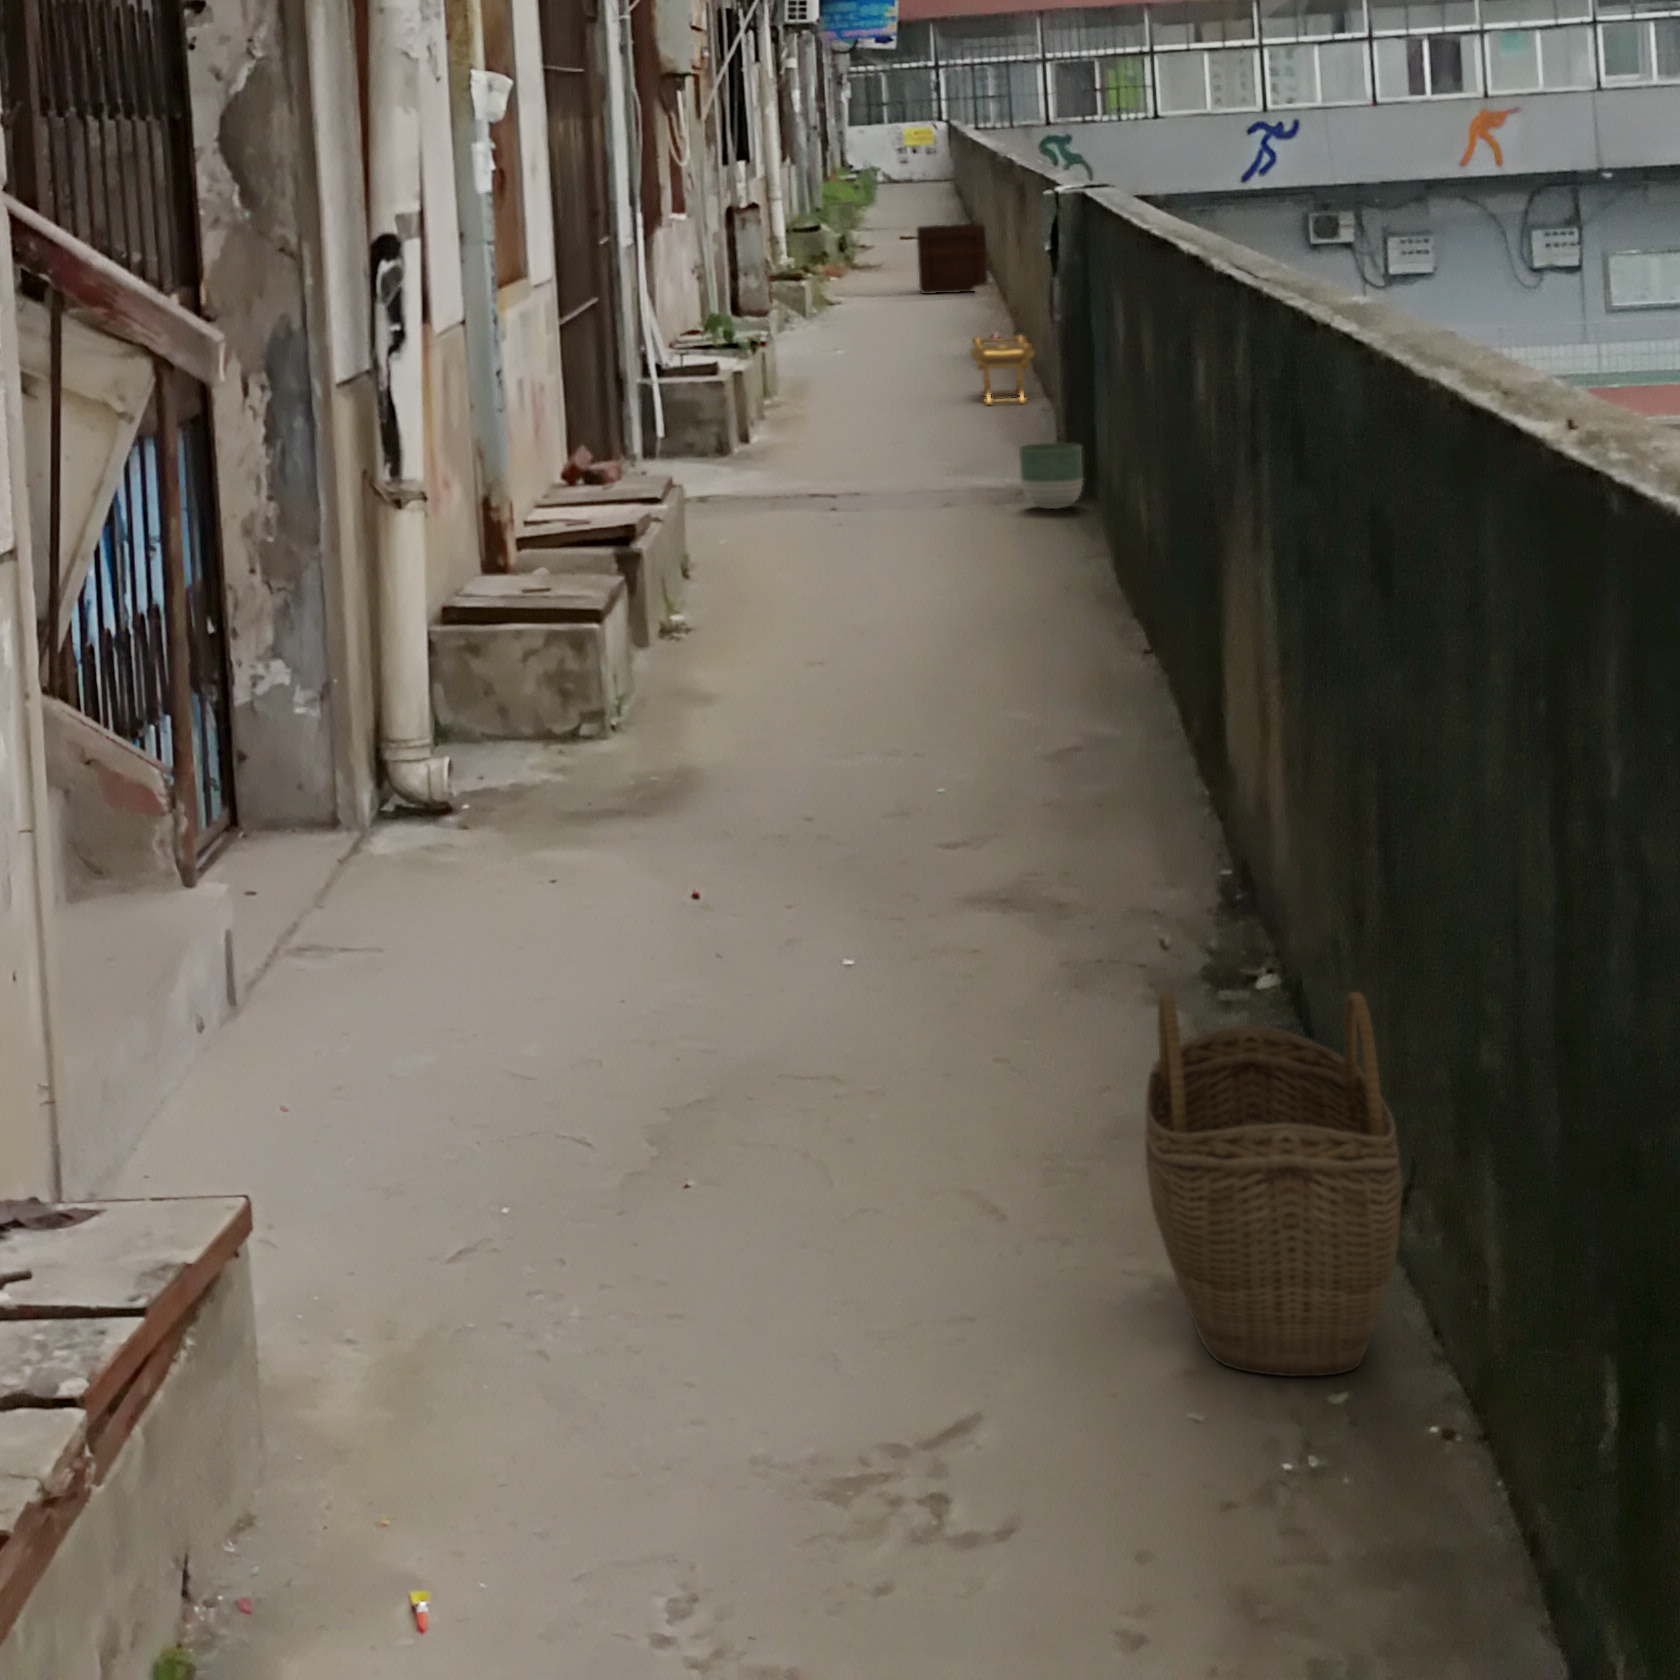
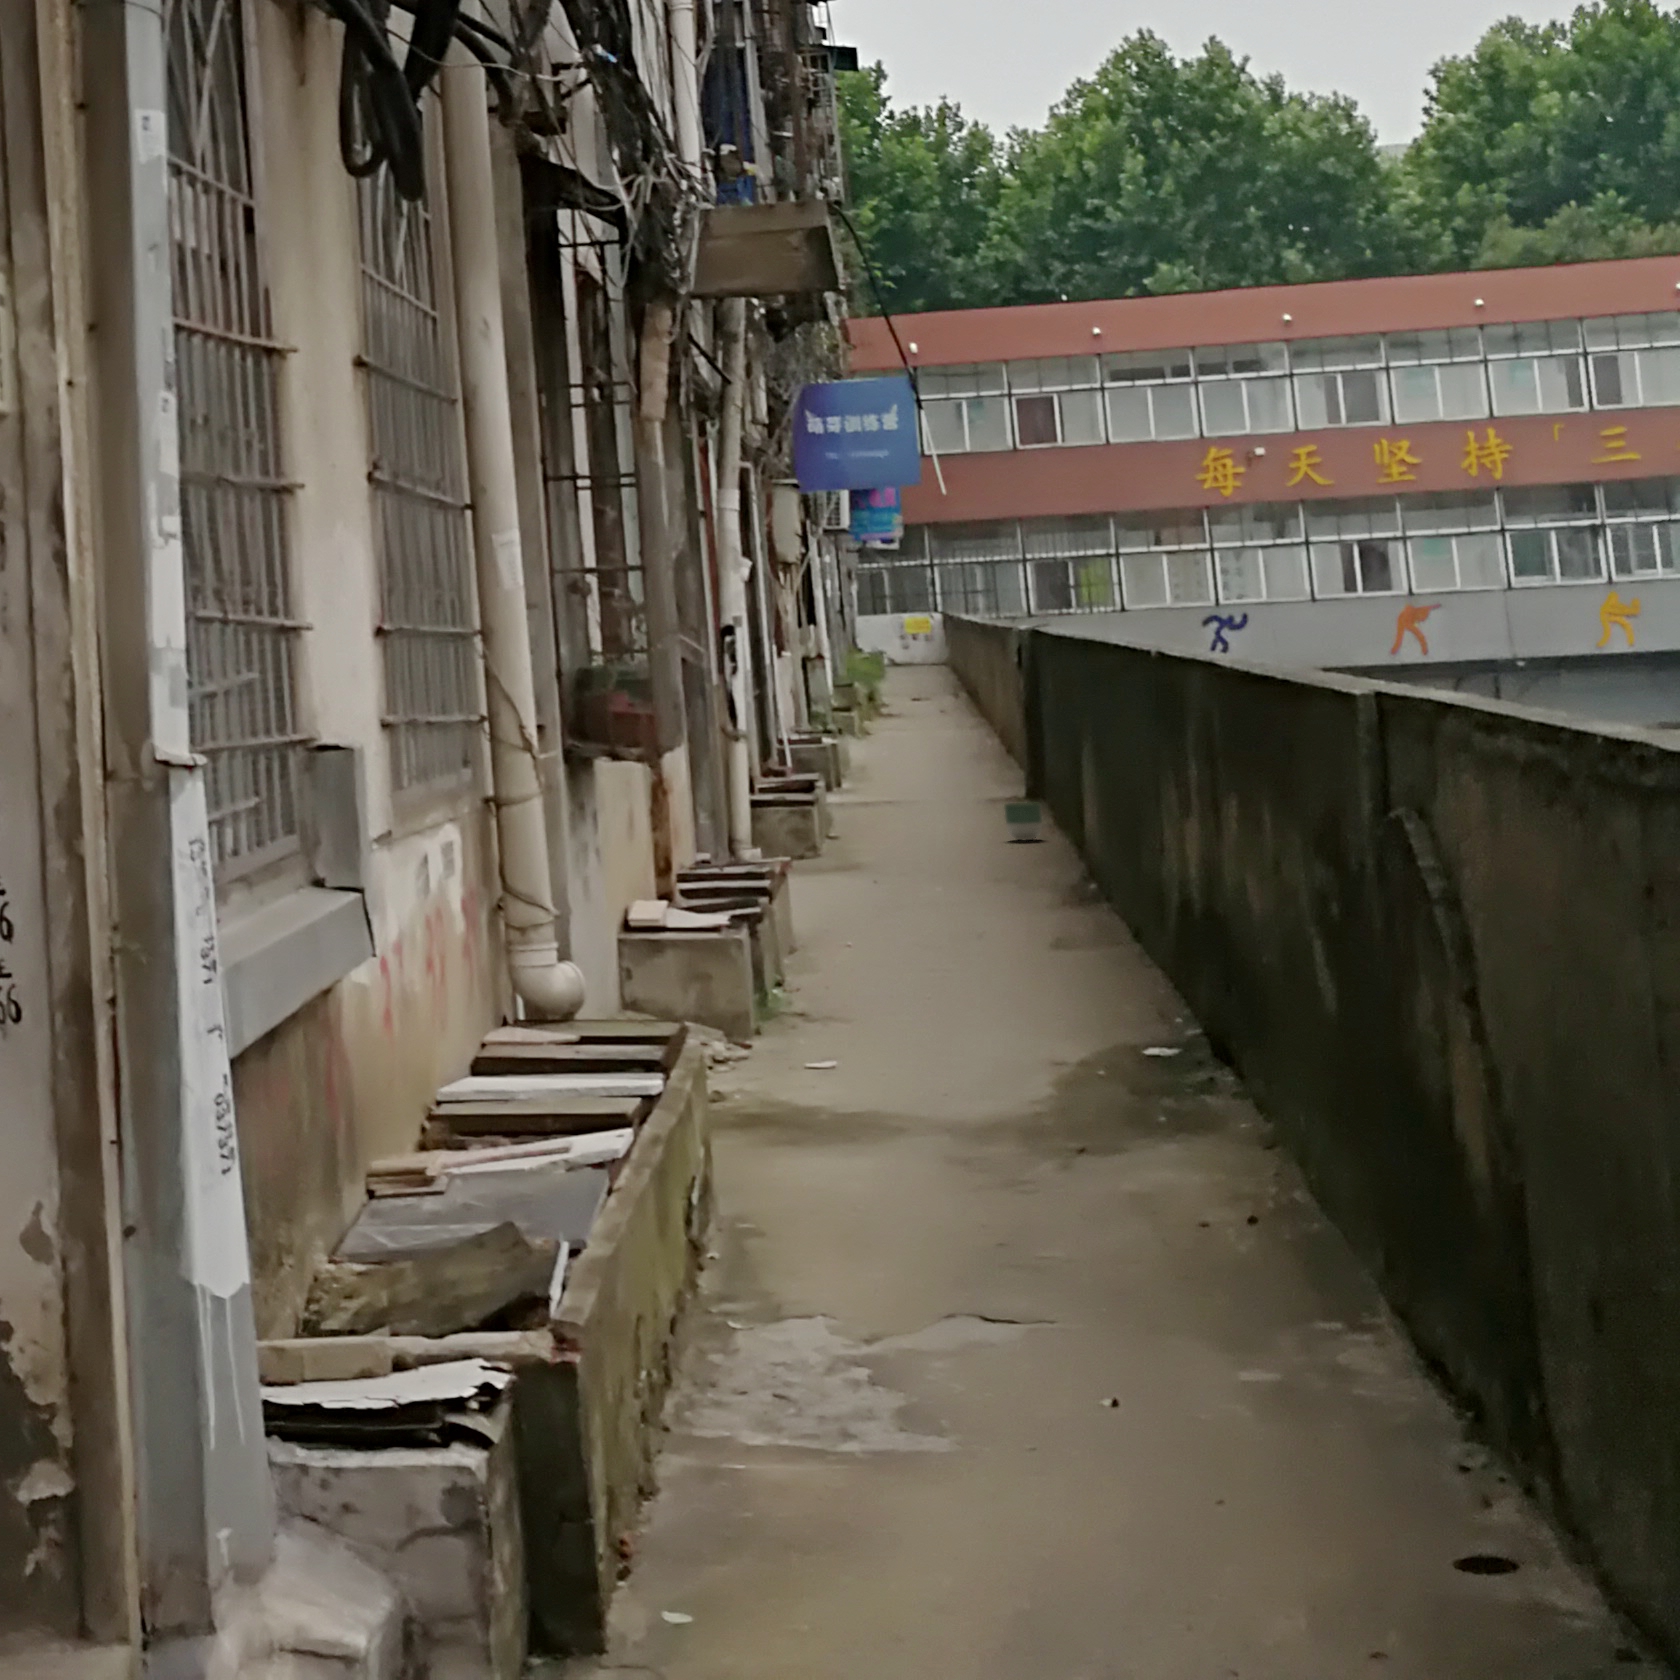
wooden crate: present [917,223,988,294] -> none [926,692,984,746]
stool: present [970,335,1034,405] -> none [973,756,1016,801]
woven basket: present [1146,991,1402,1376] -> none [1039,878,1115,987]

